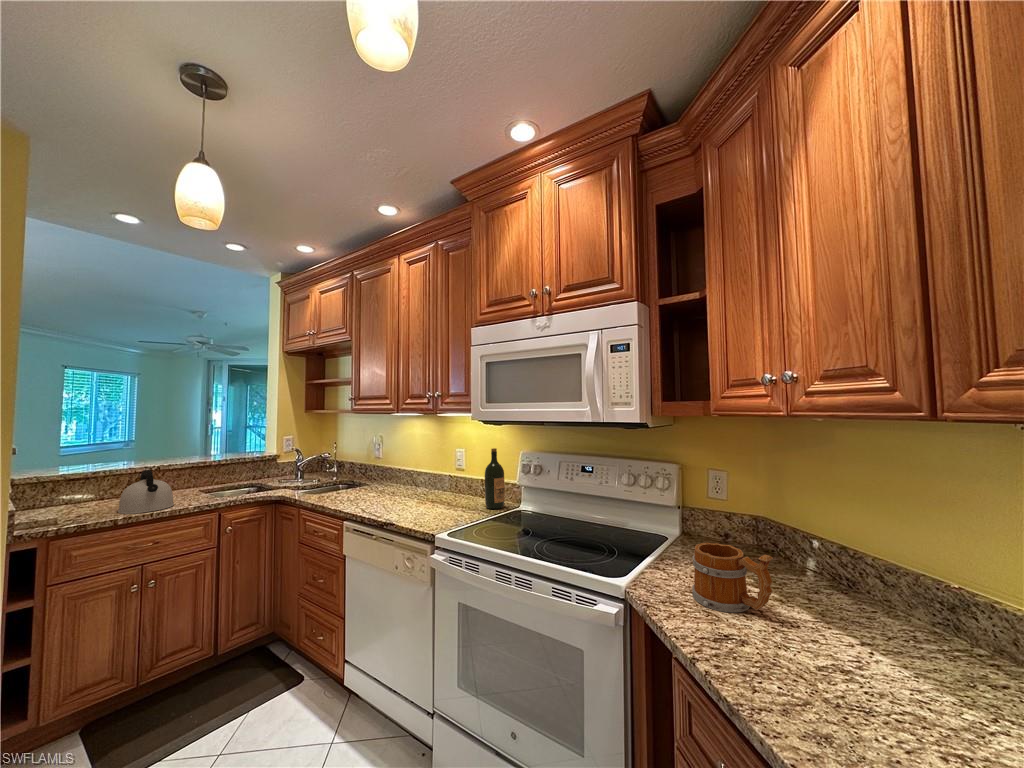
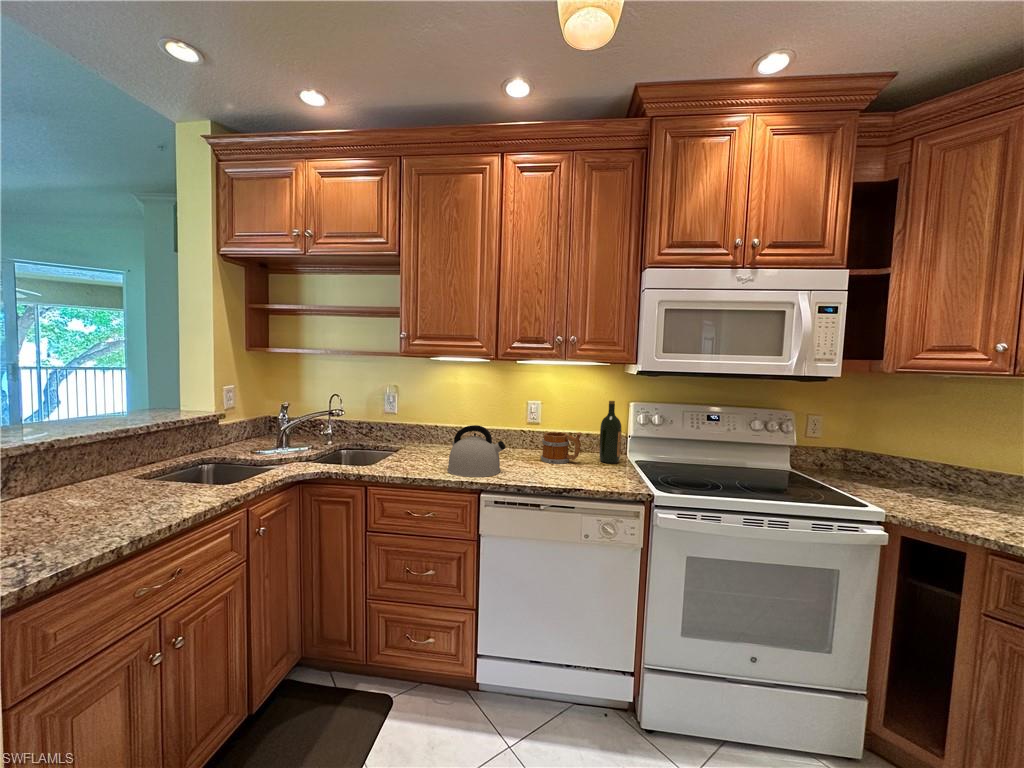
kettle: present [118,470,174,514] -> present [447,425,506,477]
mug: present [692,543,773,612] -> present [541,432,582,464]

